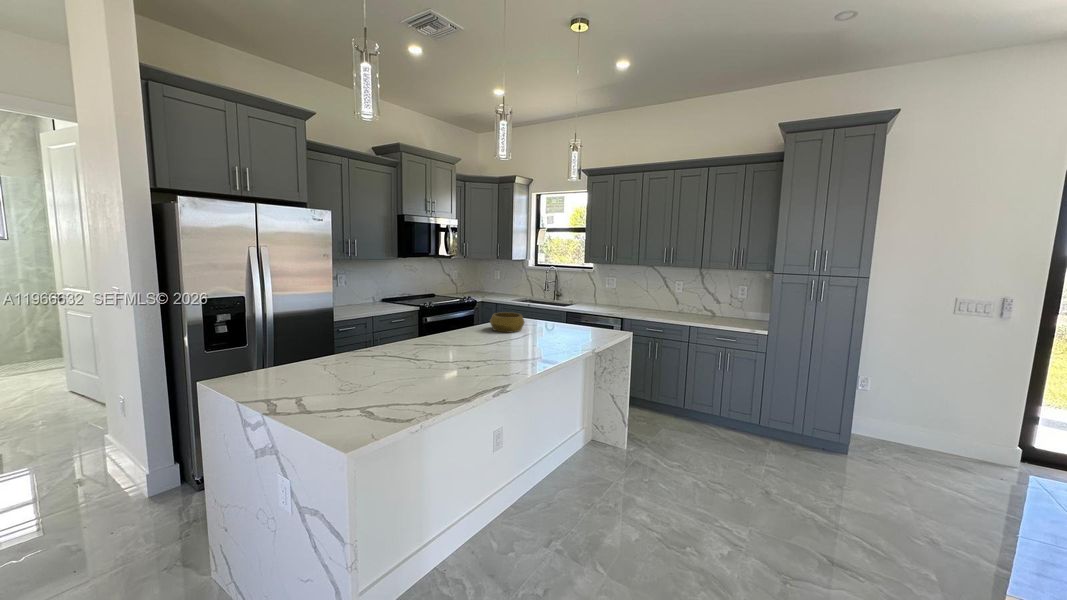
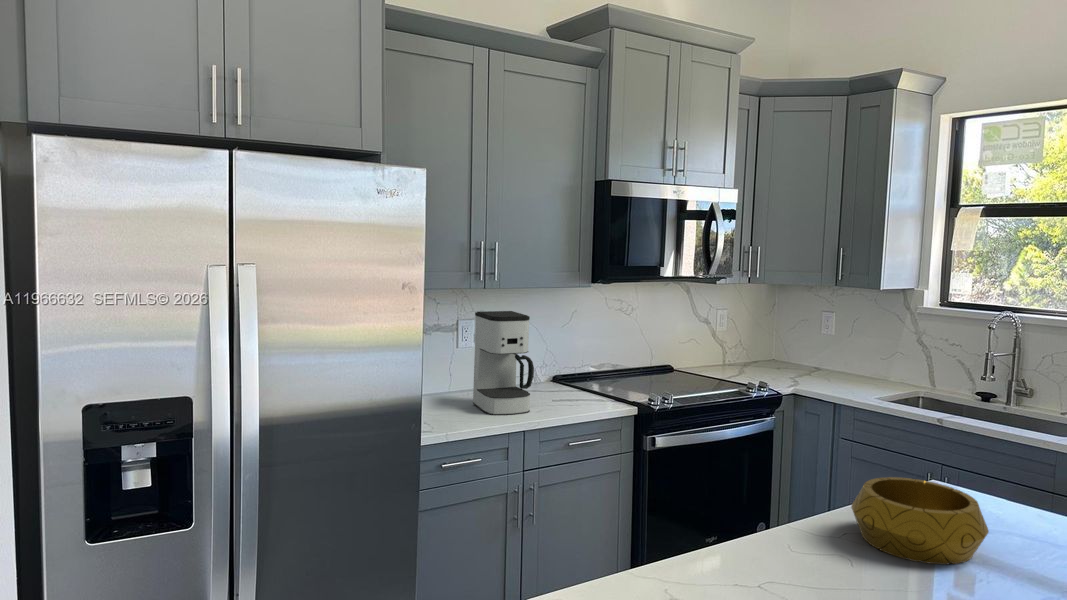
coffee maker: none [349,270,377,312] -> present [473,311,534,416]

